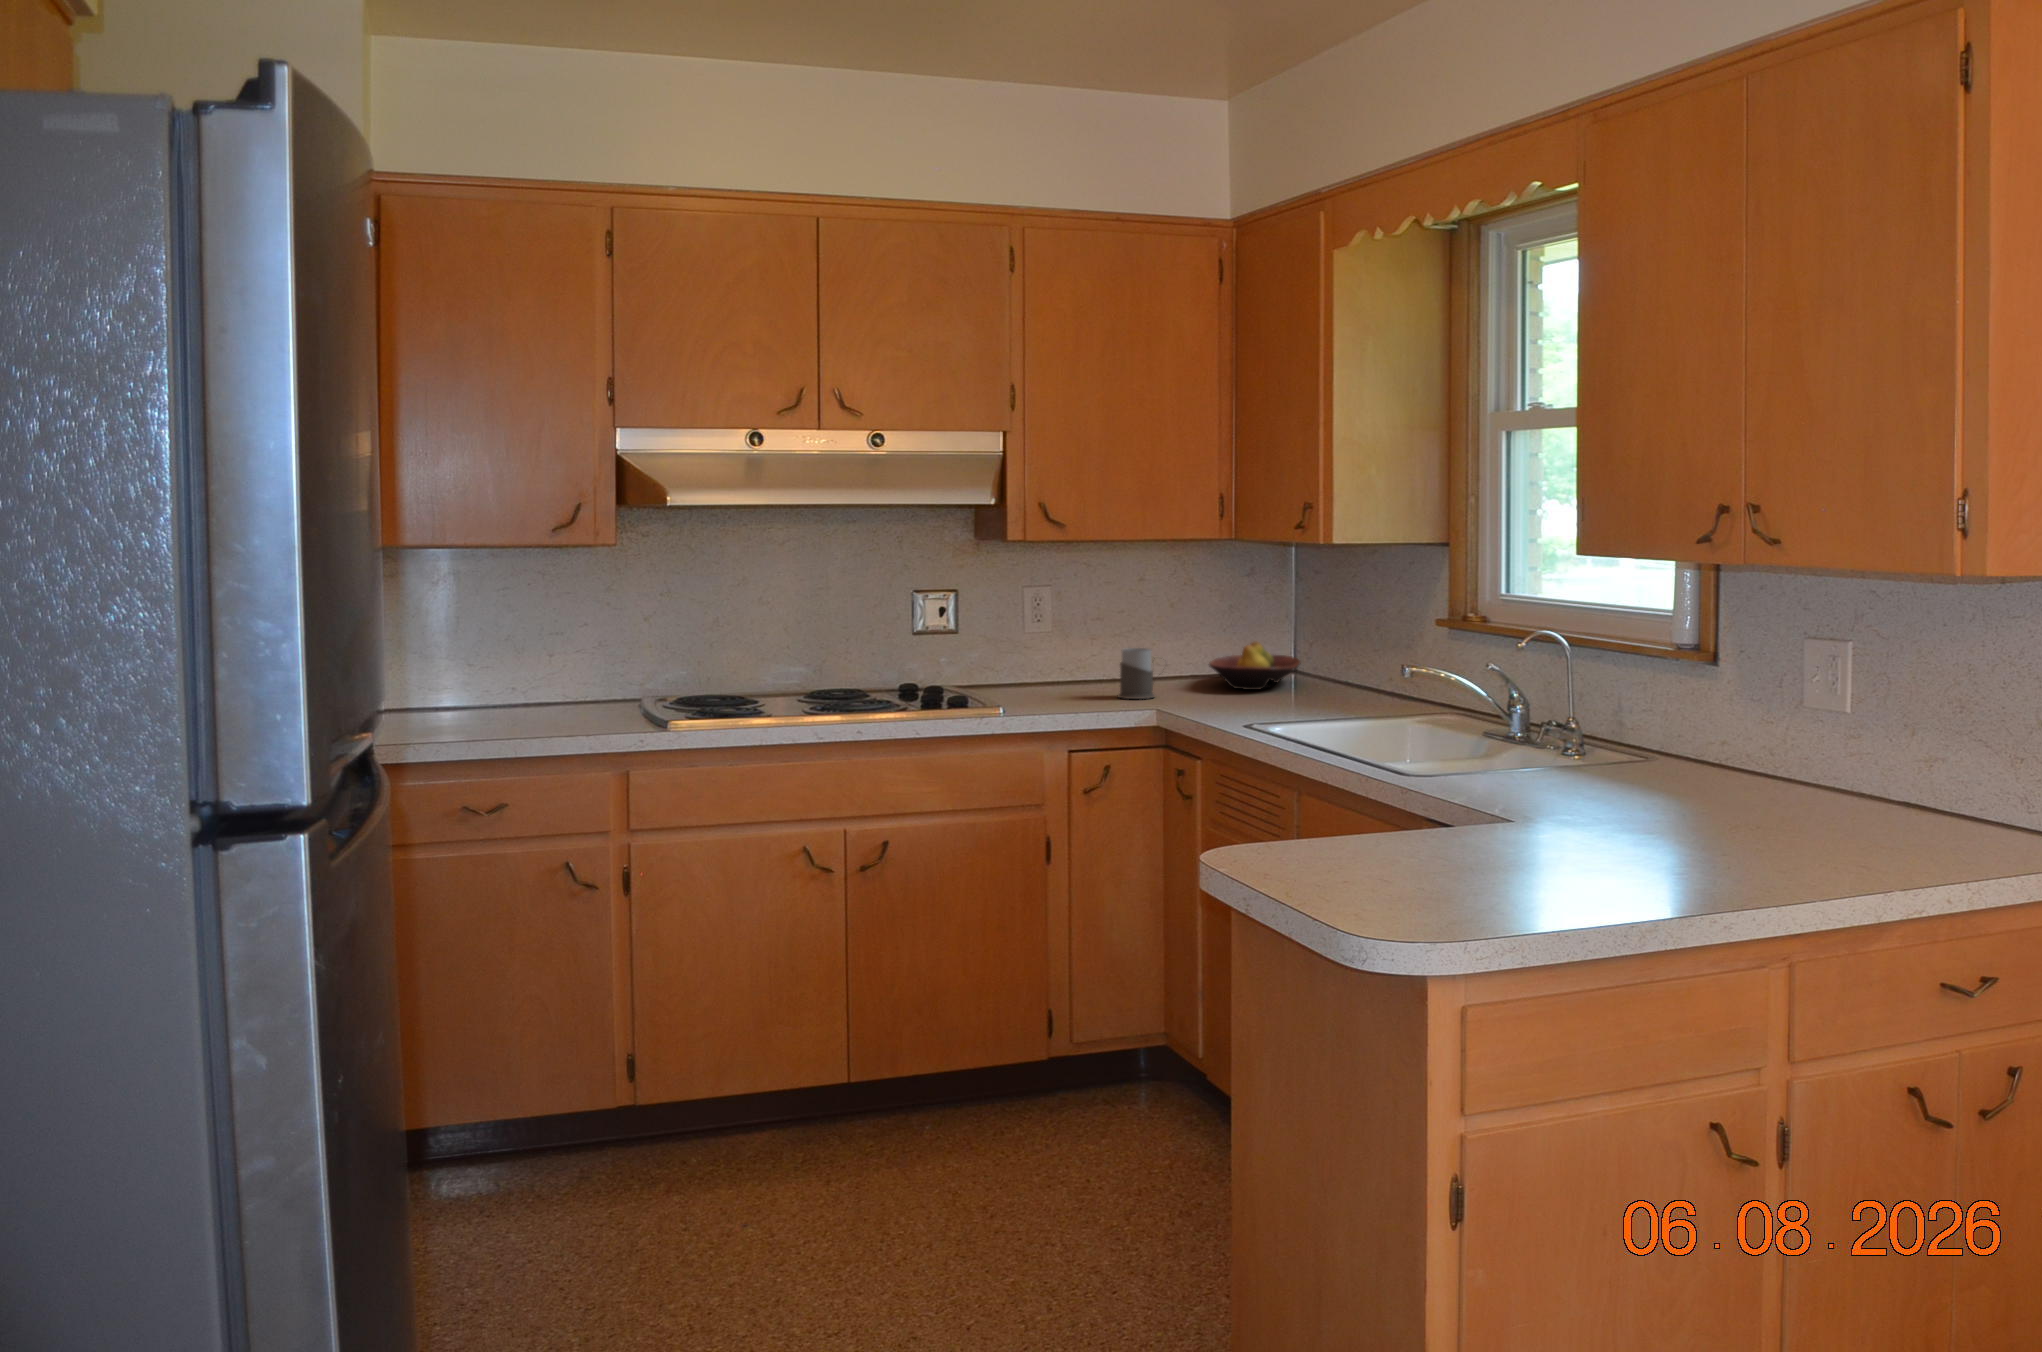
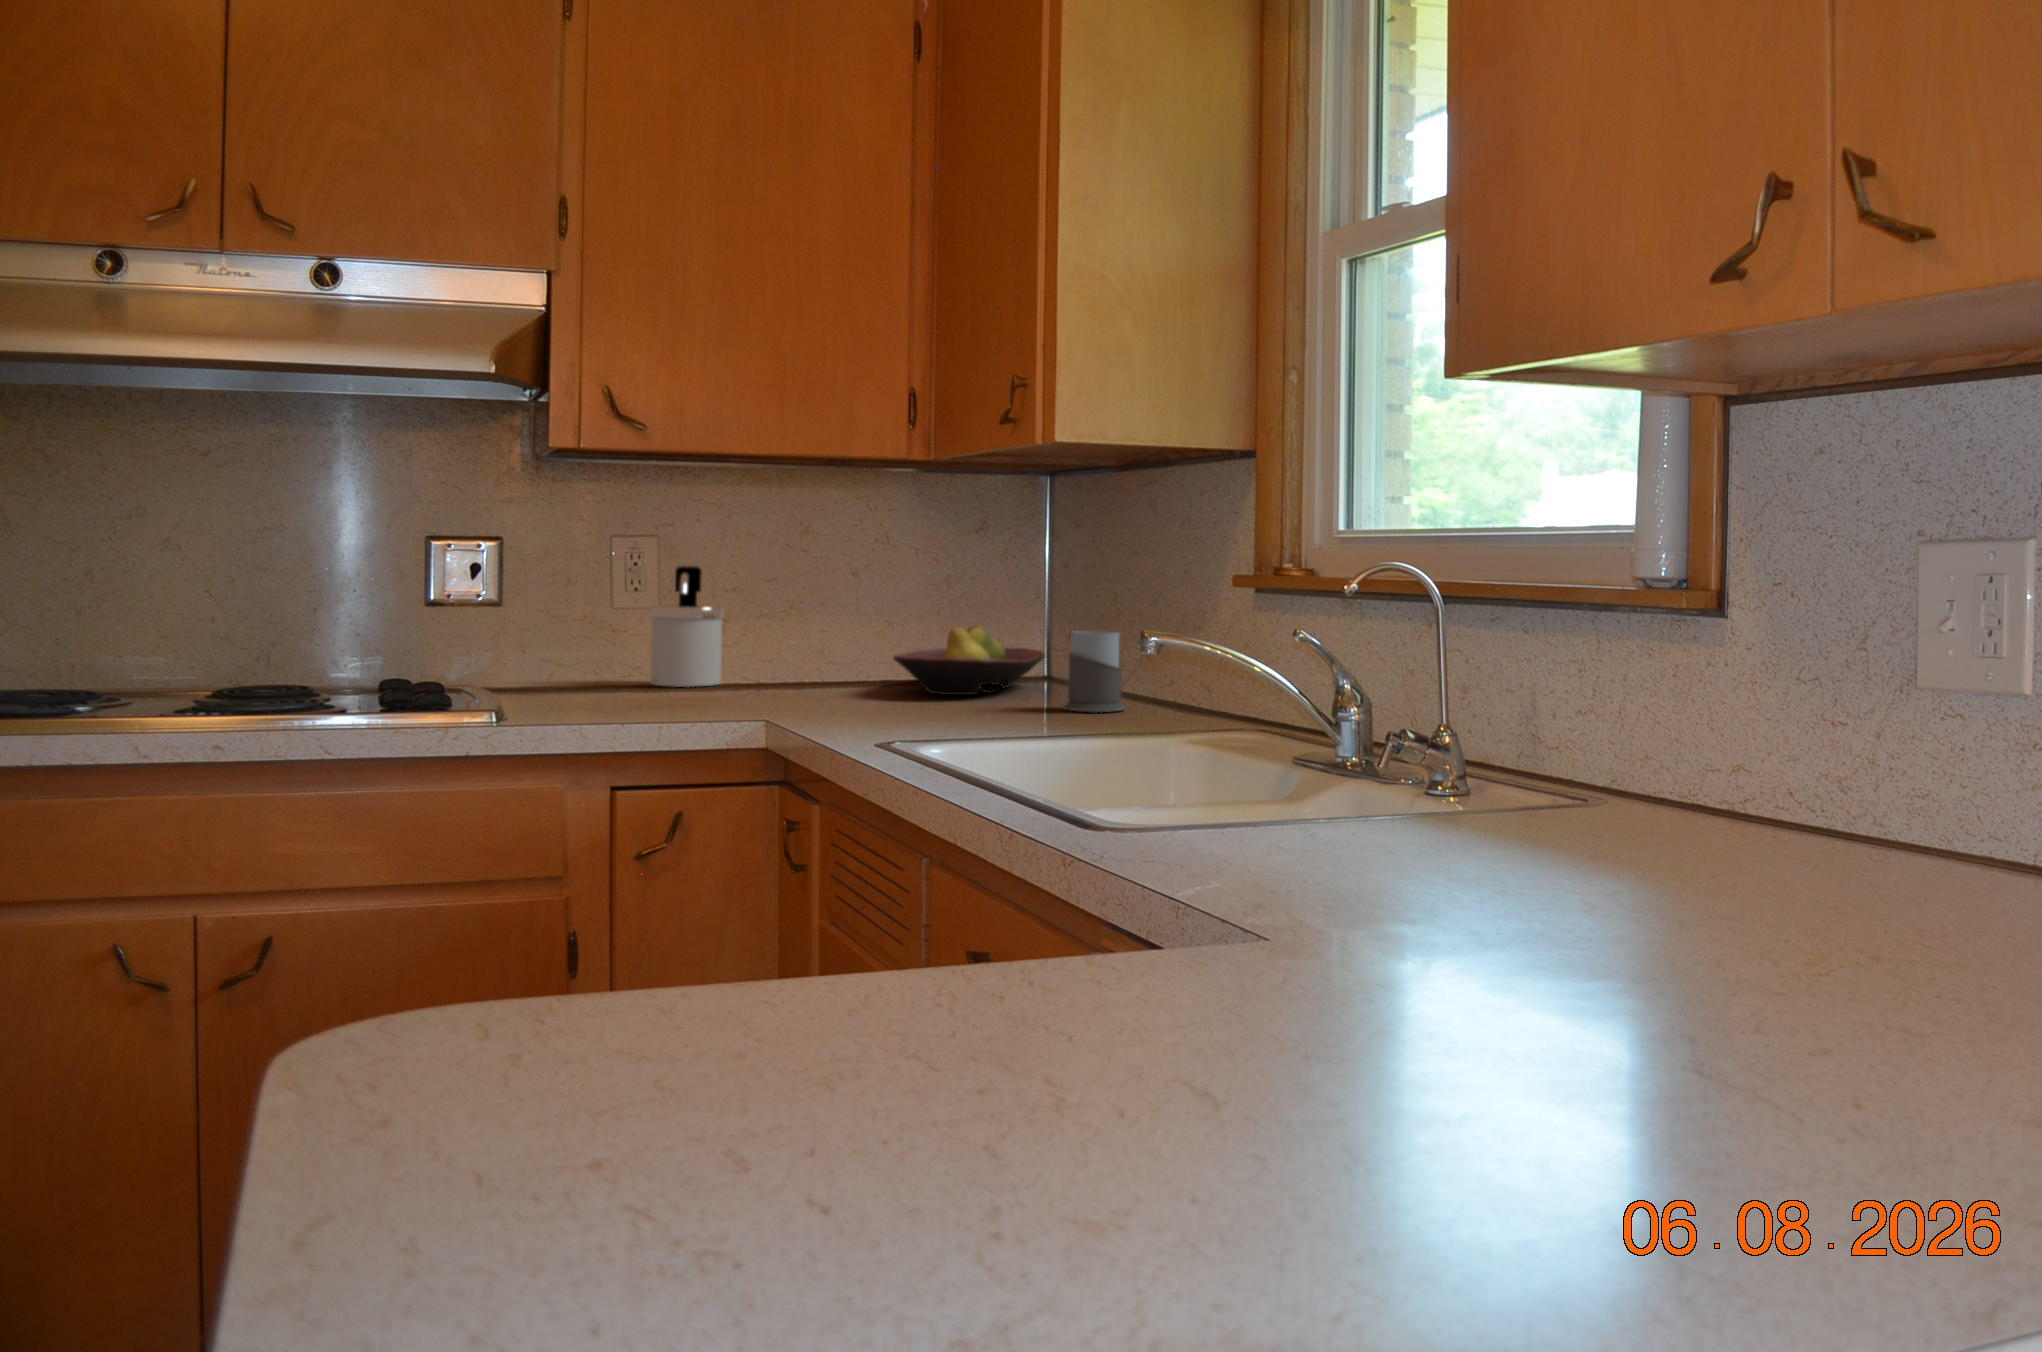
soap dispenser: none [1047,606,1094,684] -> present [649,566,725,687]
mug: present [1118,648,1155,699] -> present [1064,631,1136,712]

